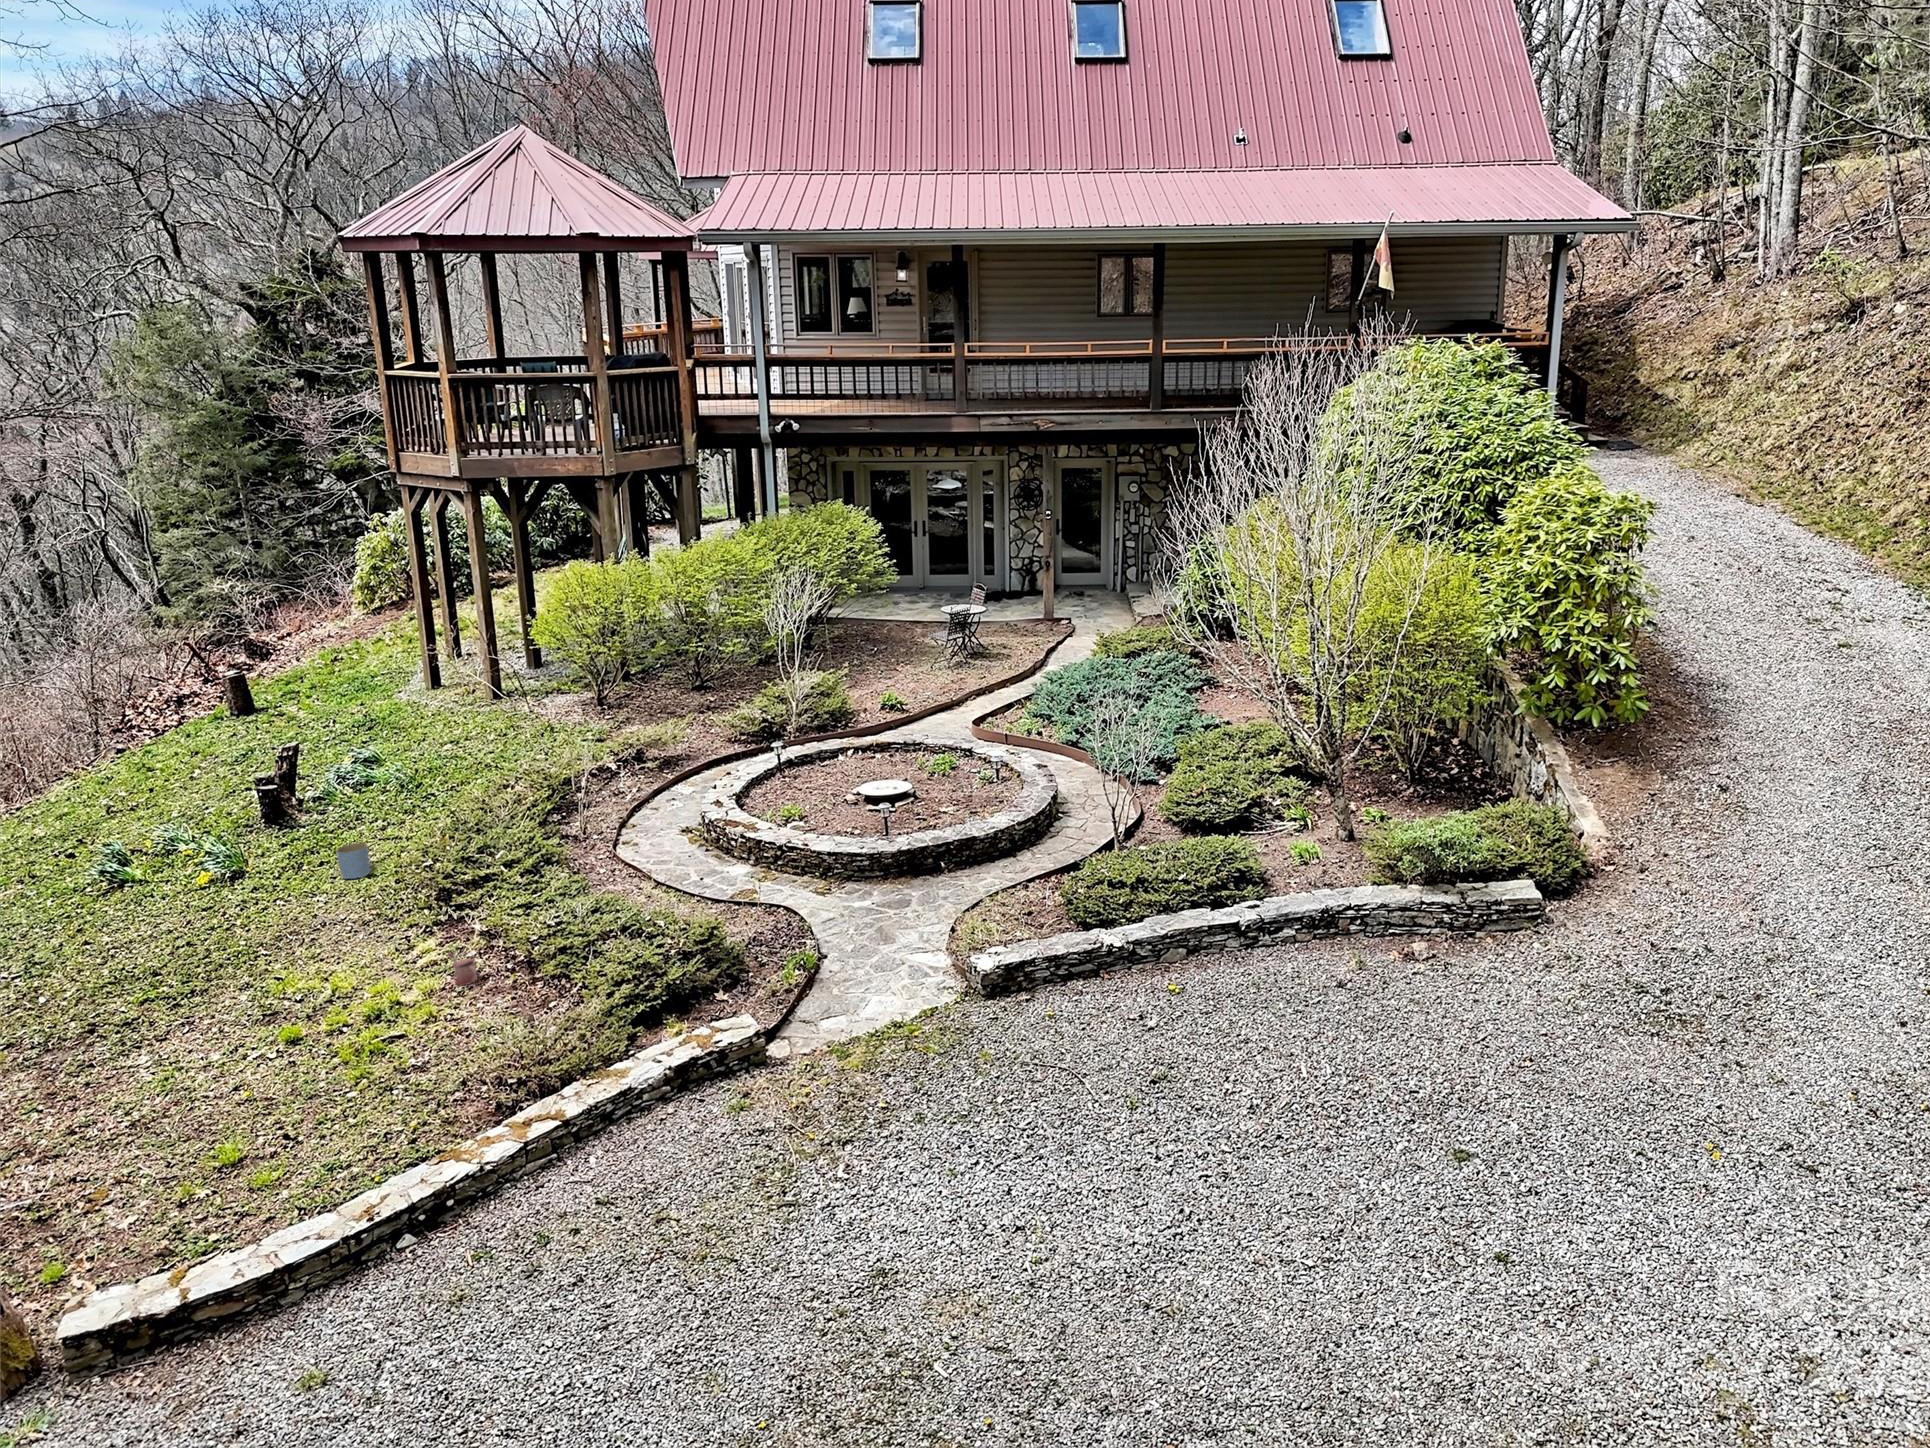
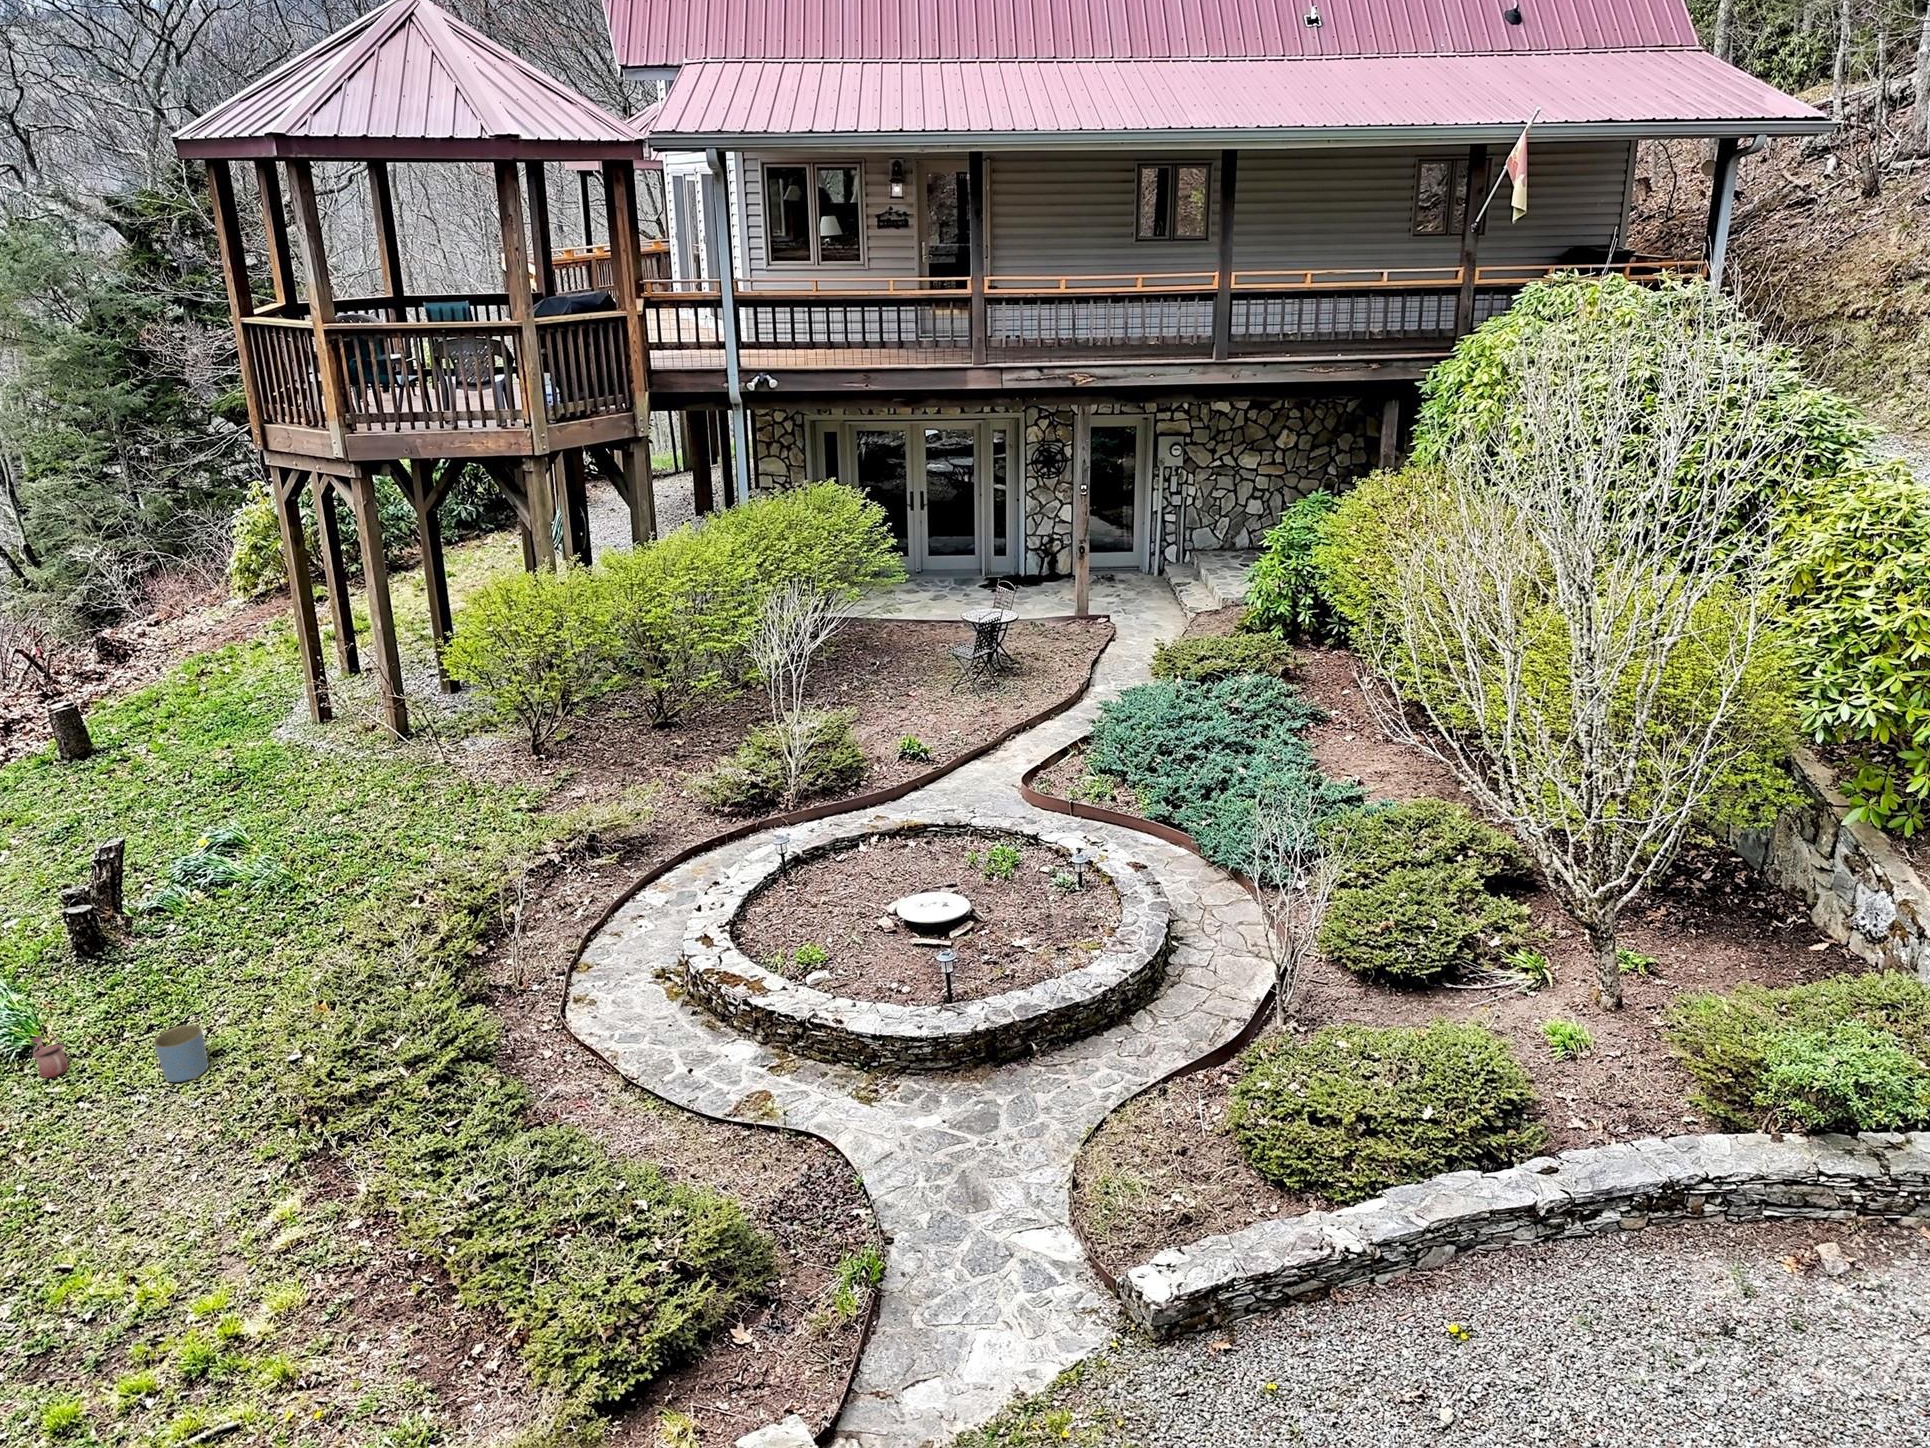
watering can: present [448,952,478,985] -> present [32,1036,69,1078]

